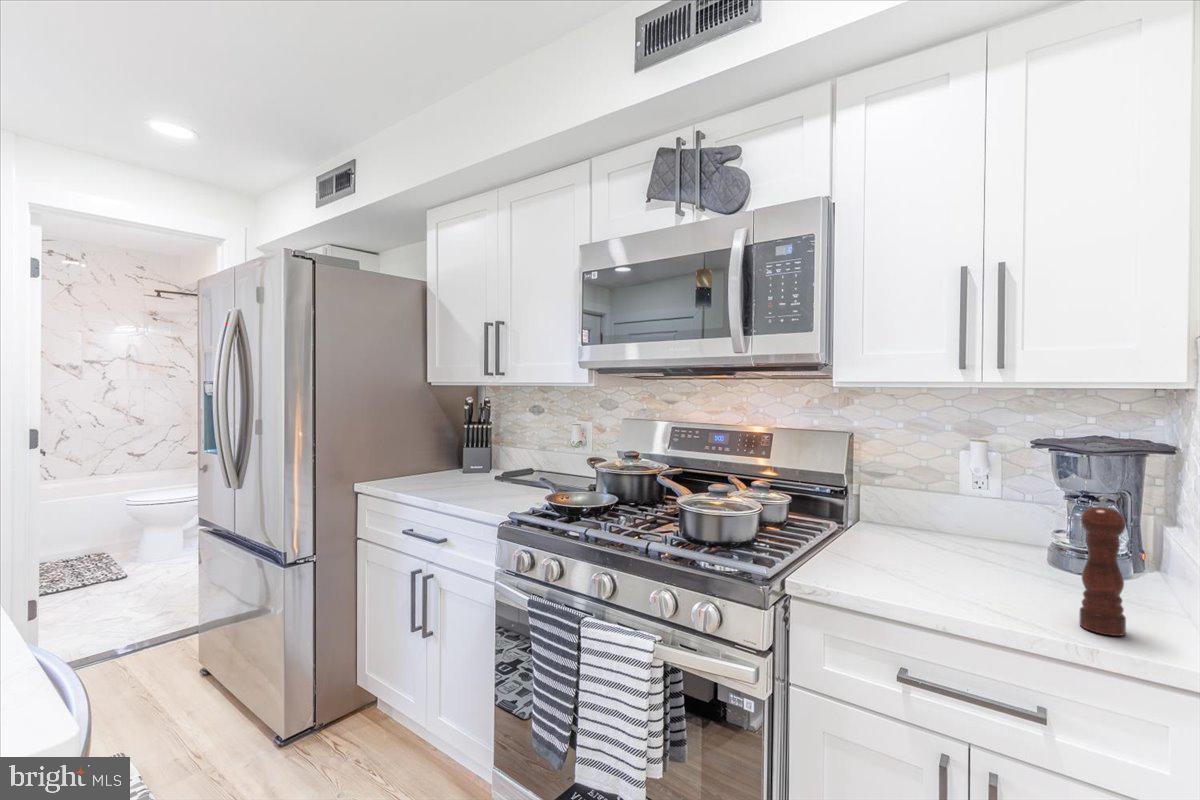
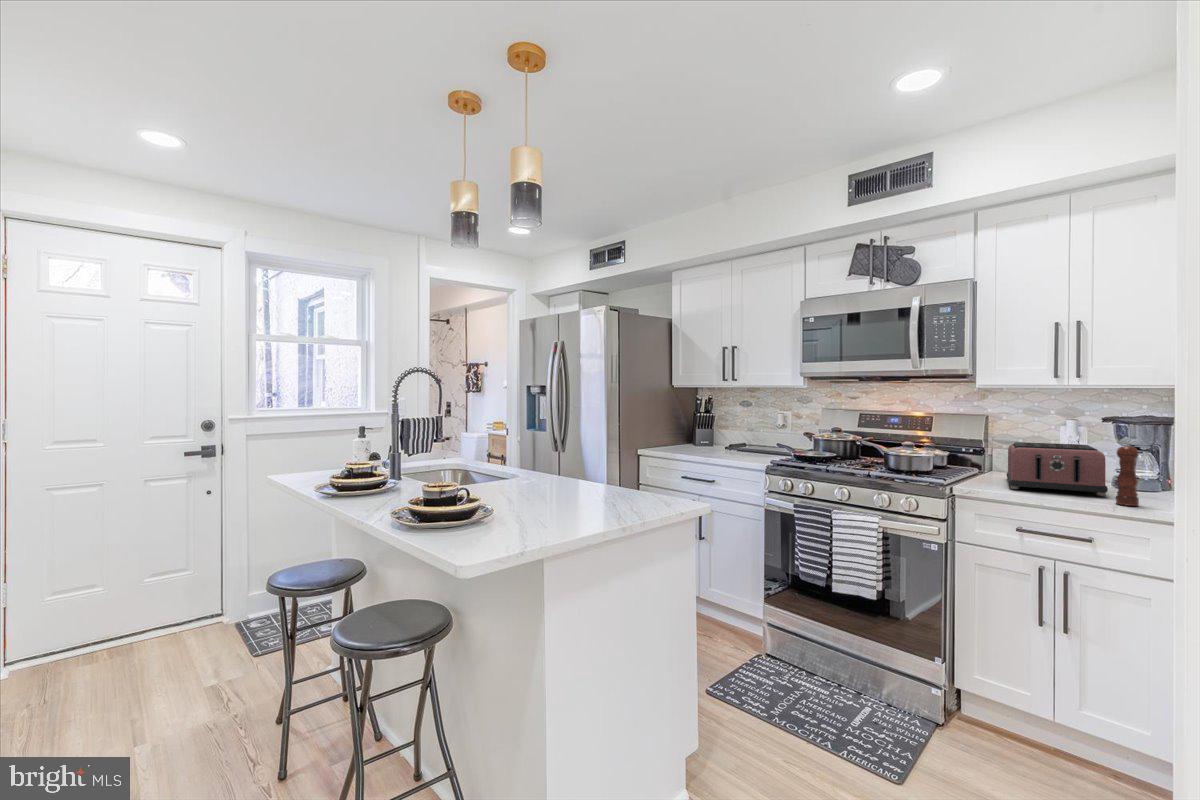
toaster: none [880,482,1056,598] -> present [1007,442,1108,496]

